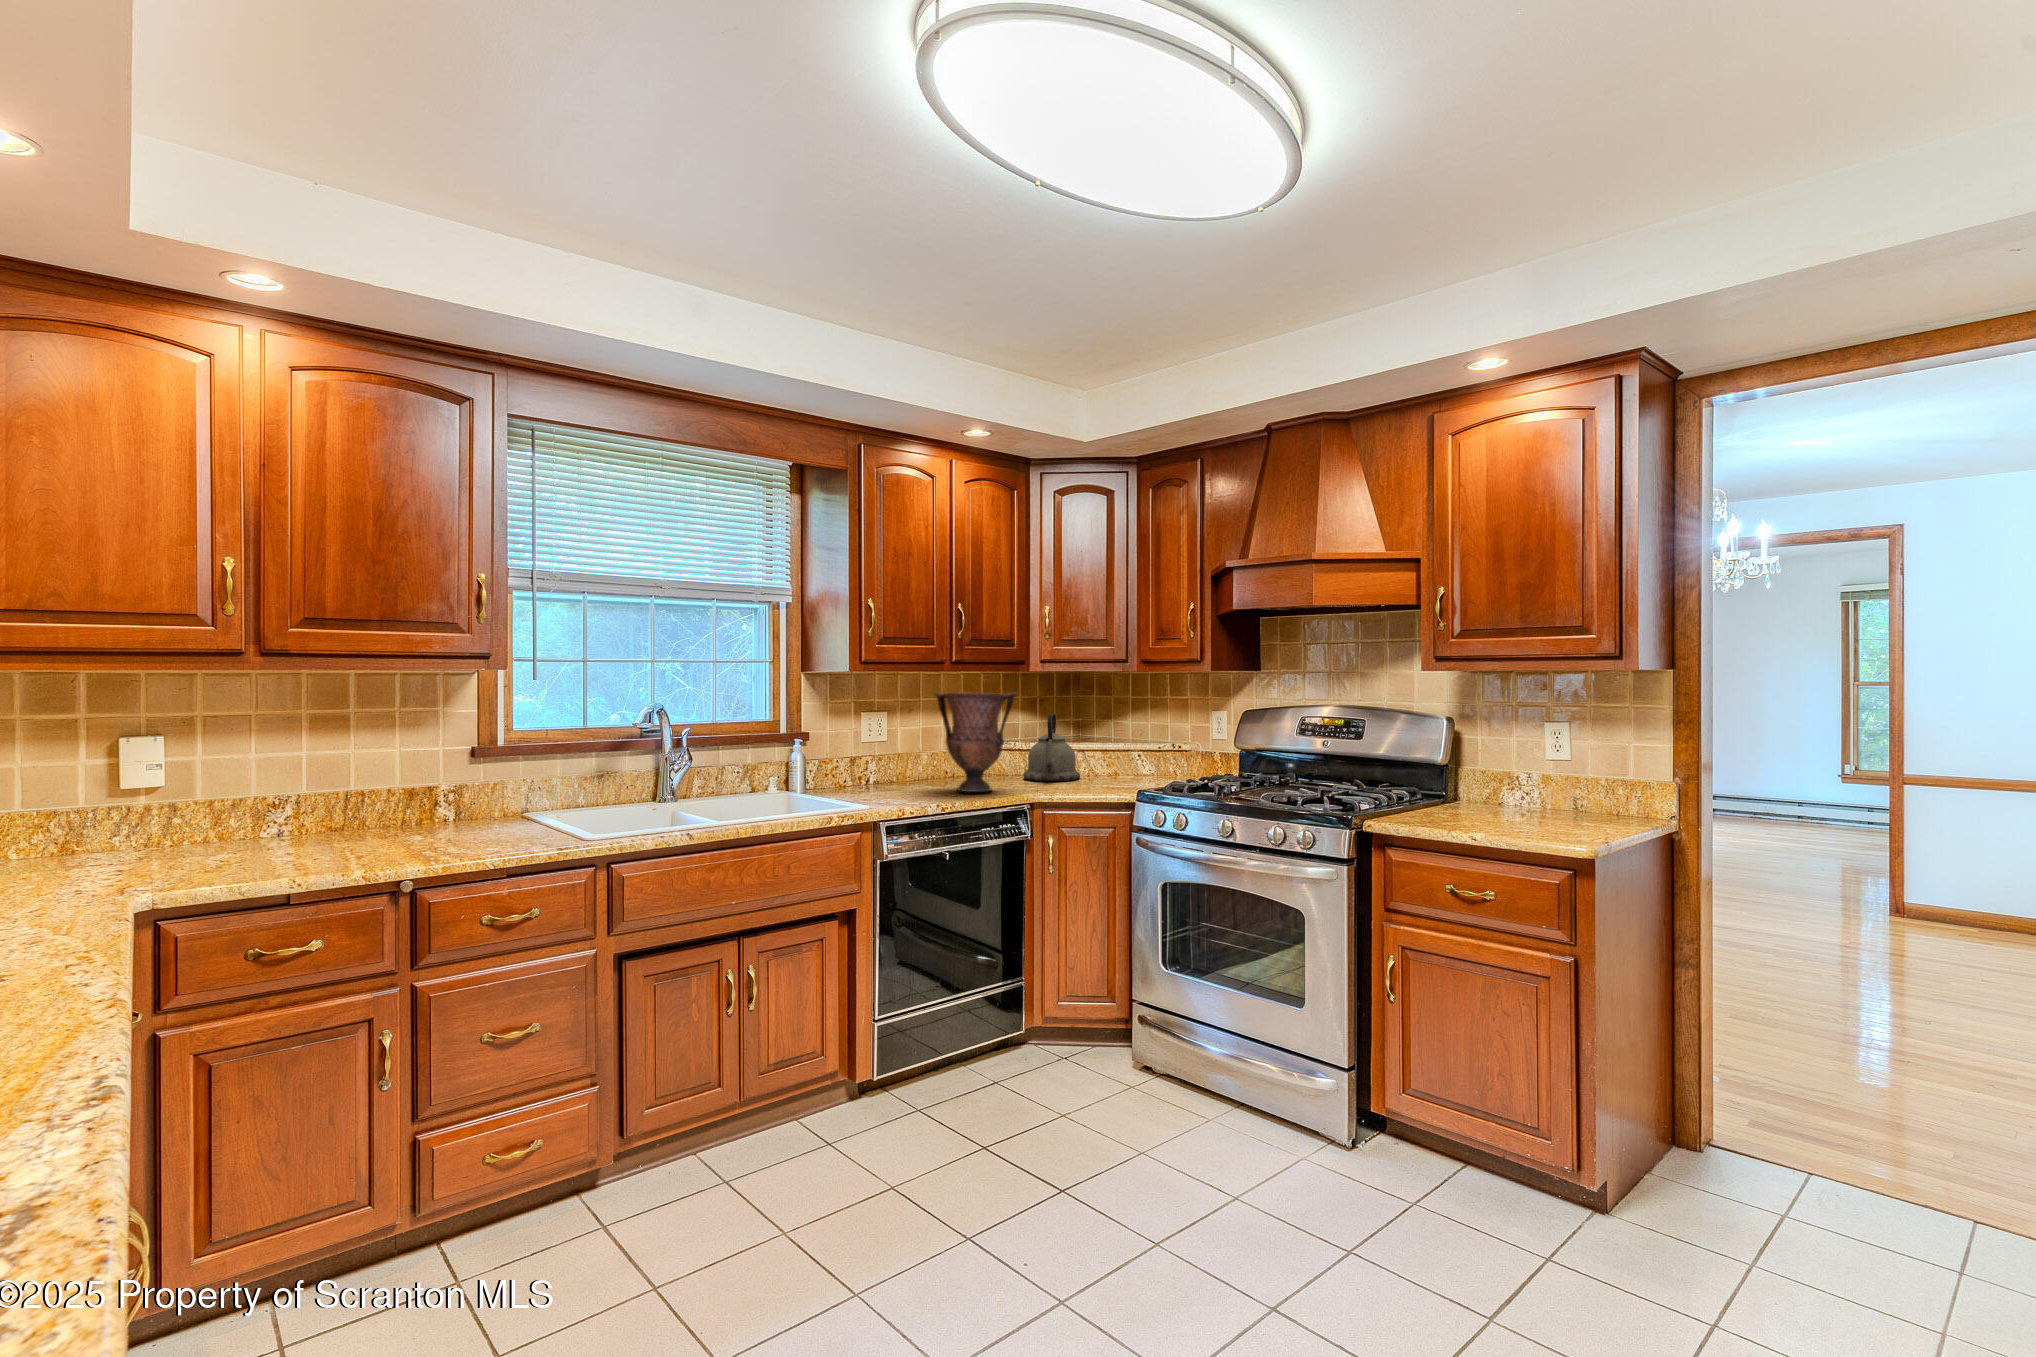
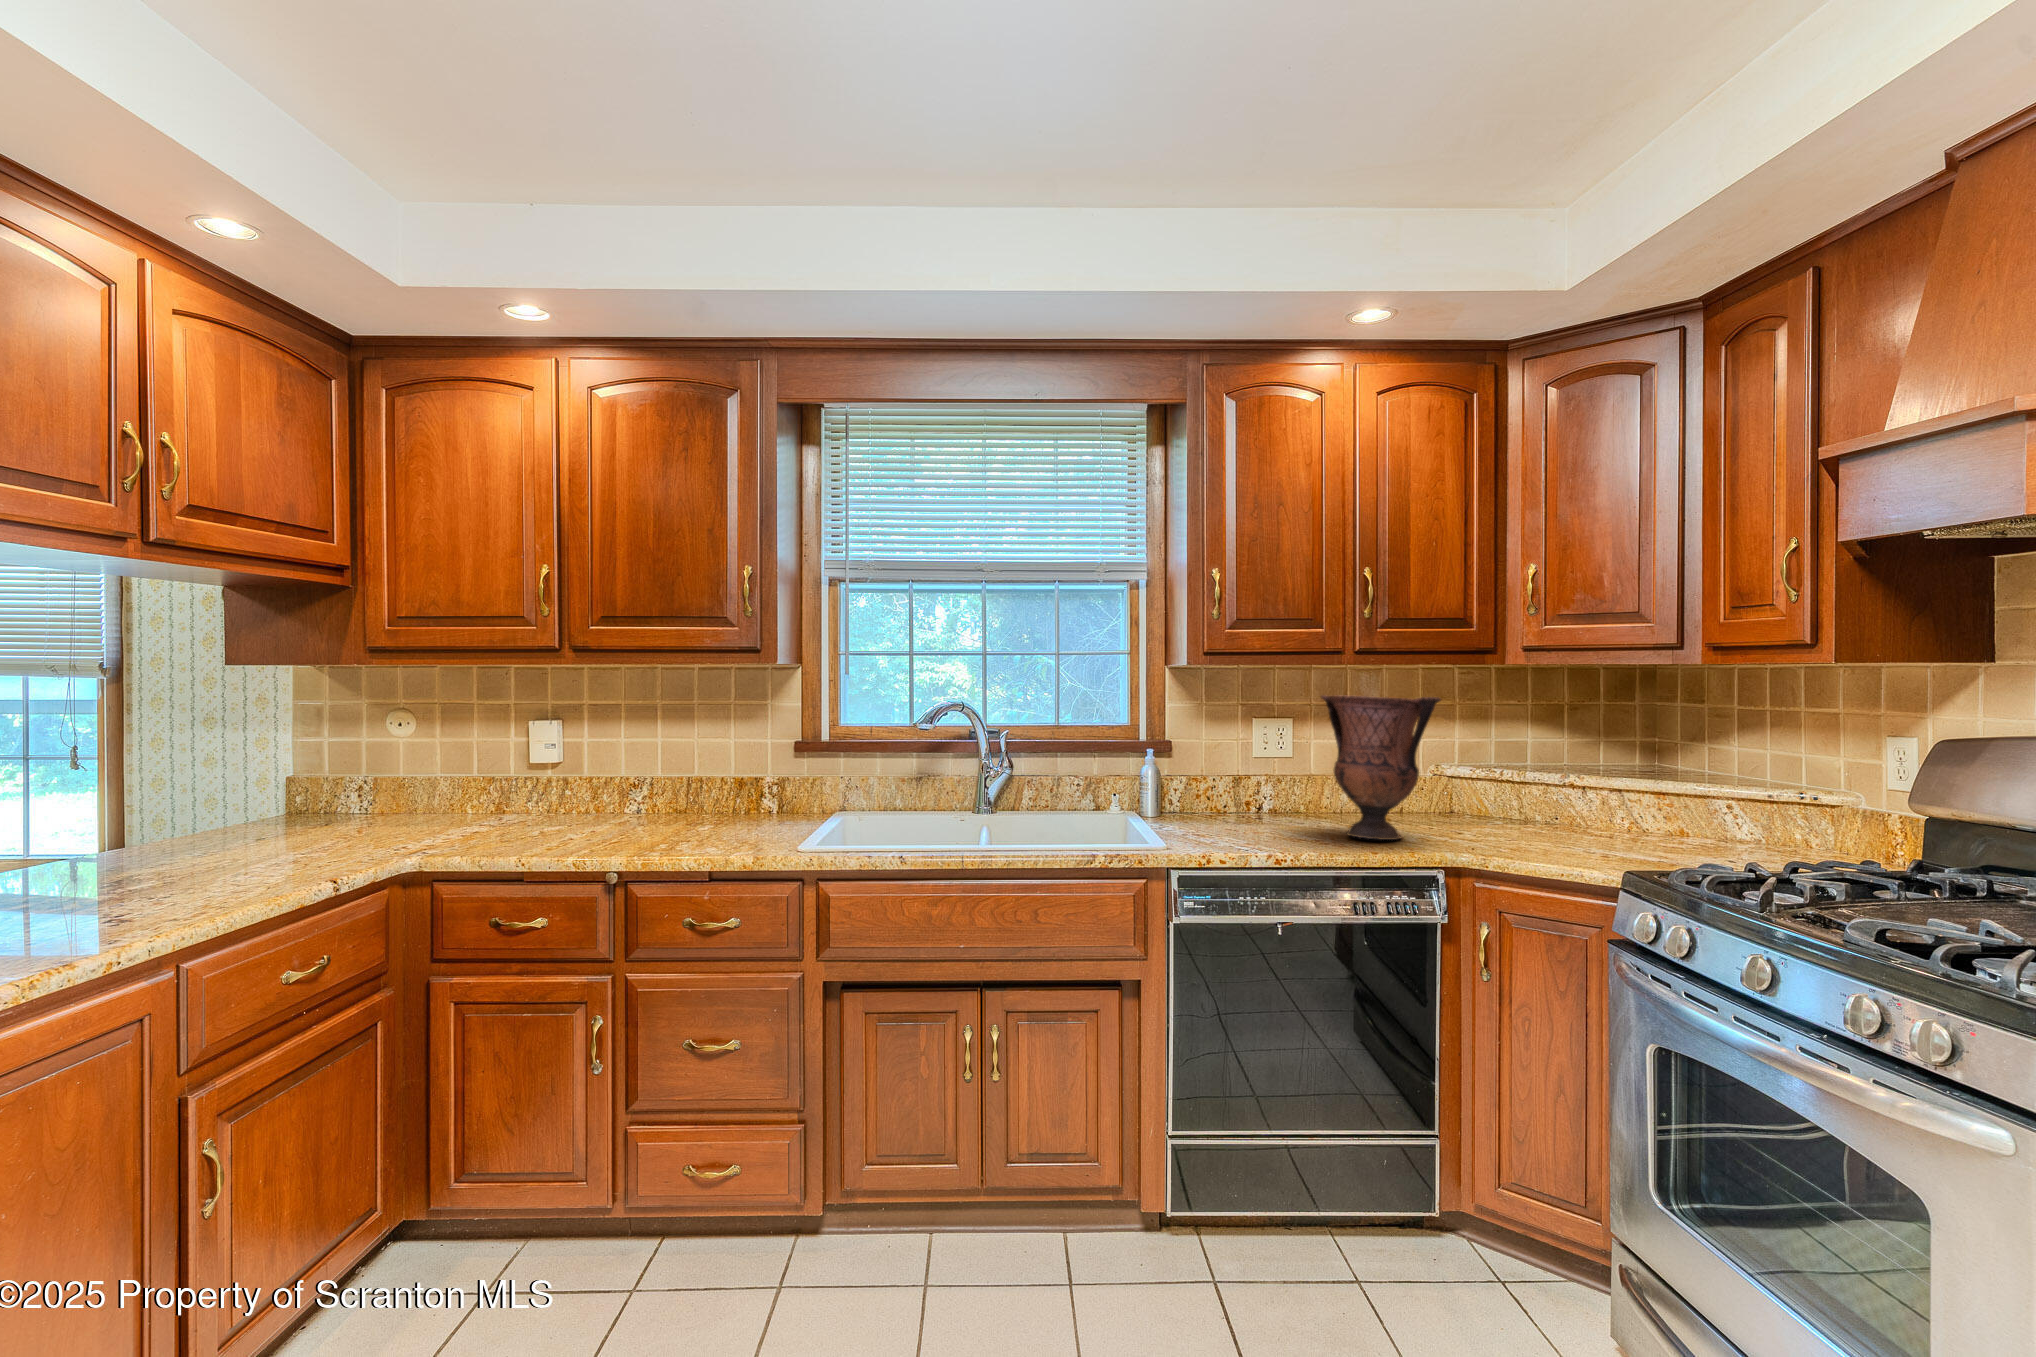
kettle: present [1024,714,1080,781] -> none [1489,730,1588,835]

